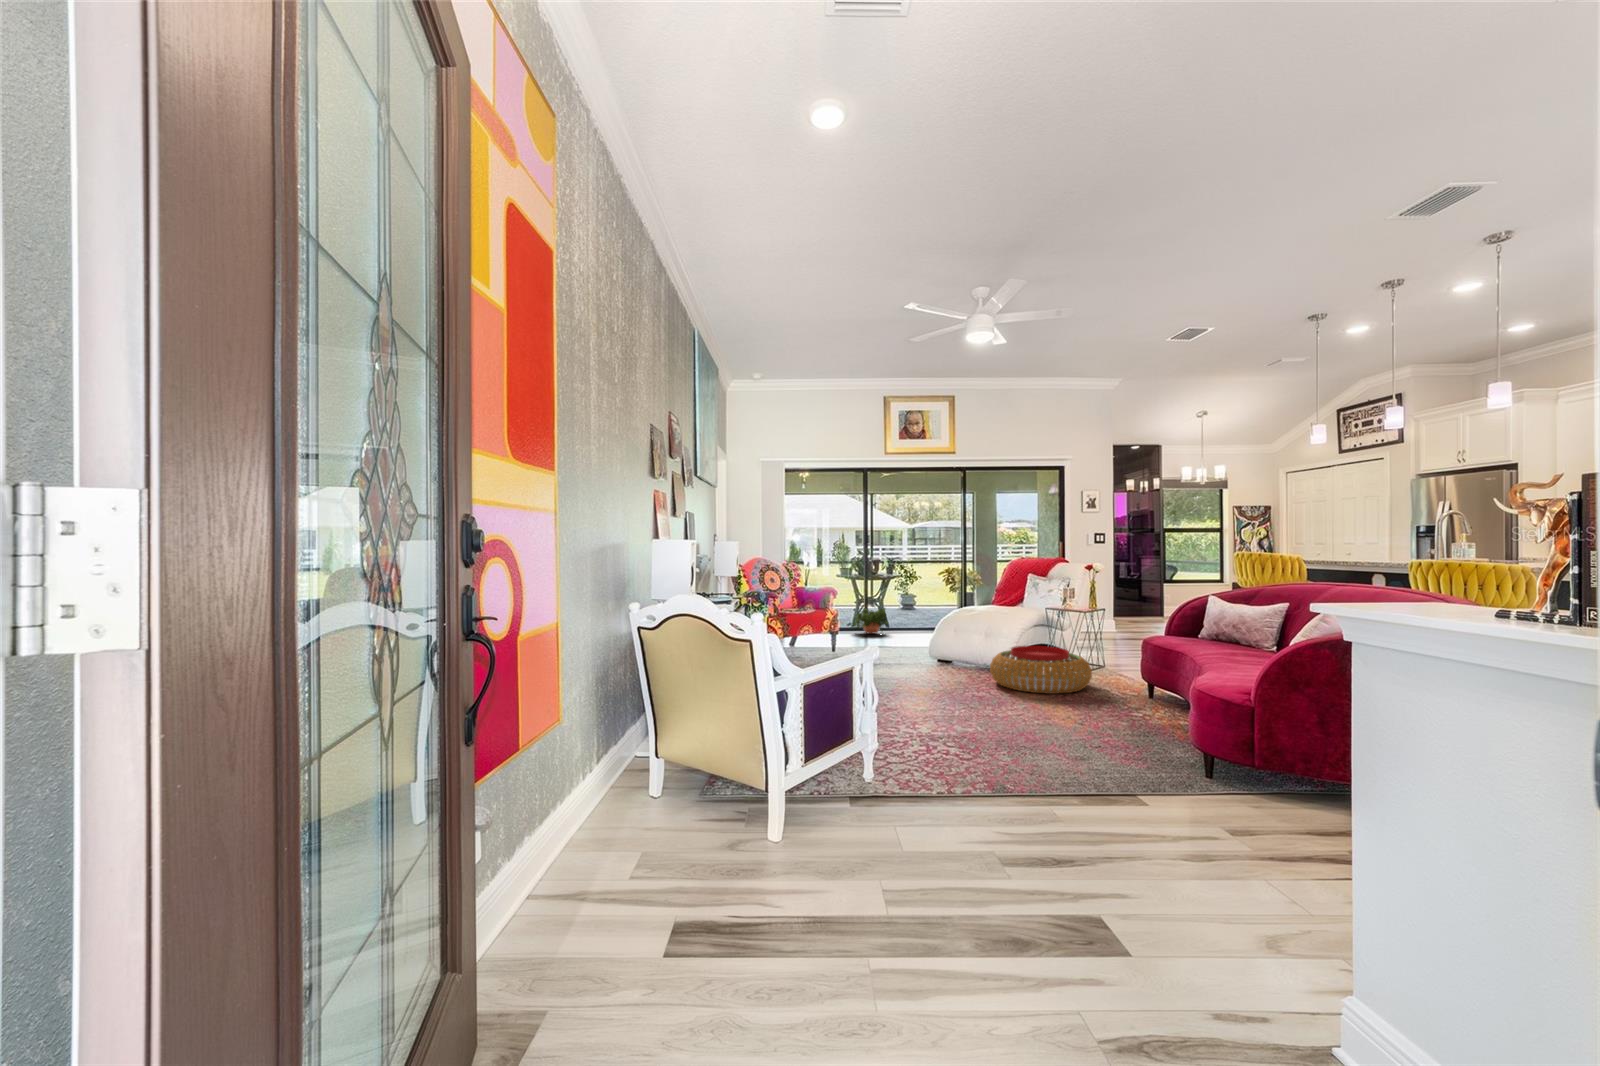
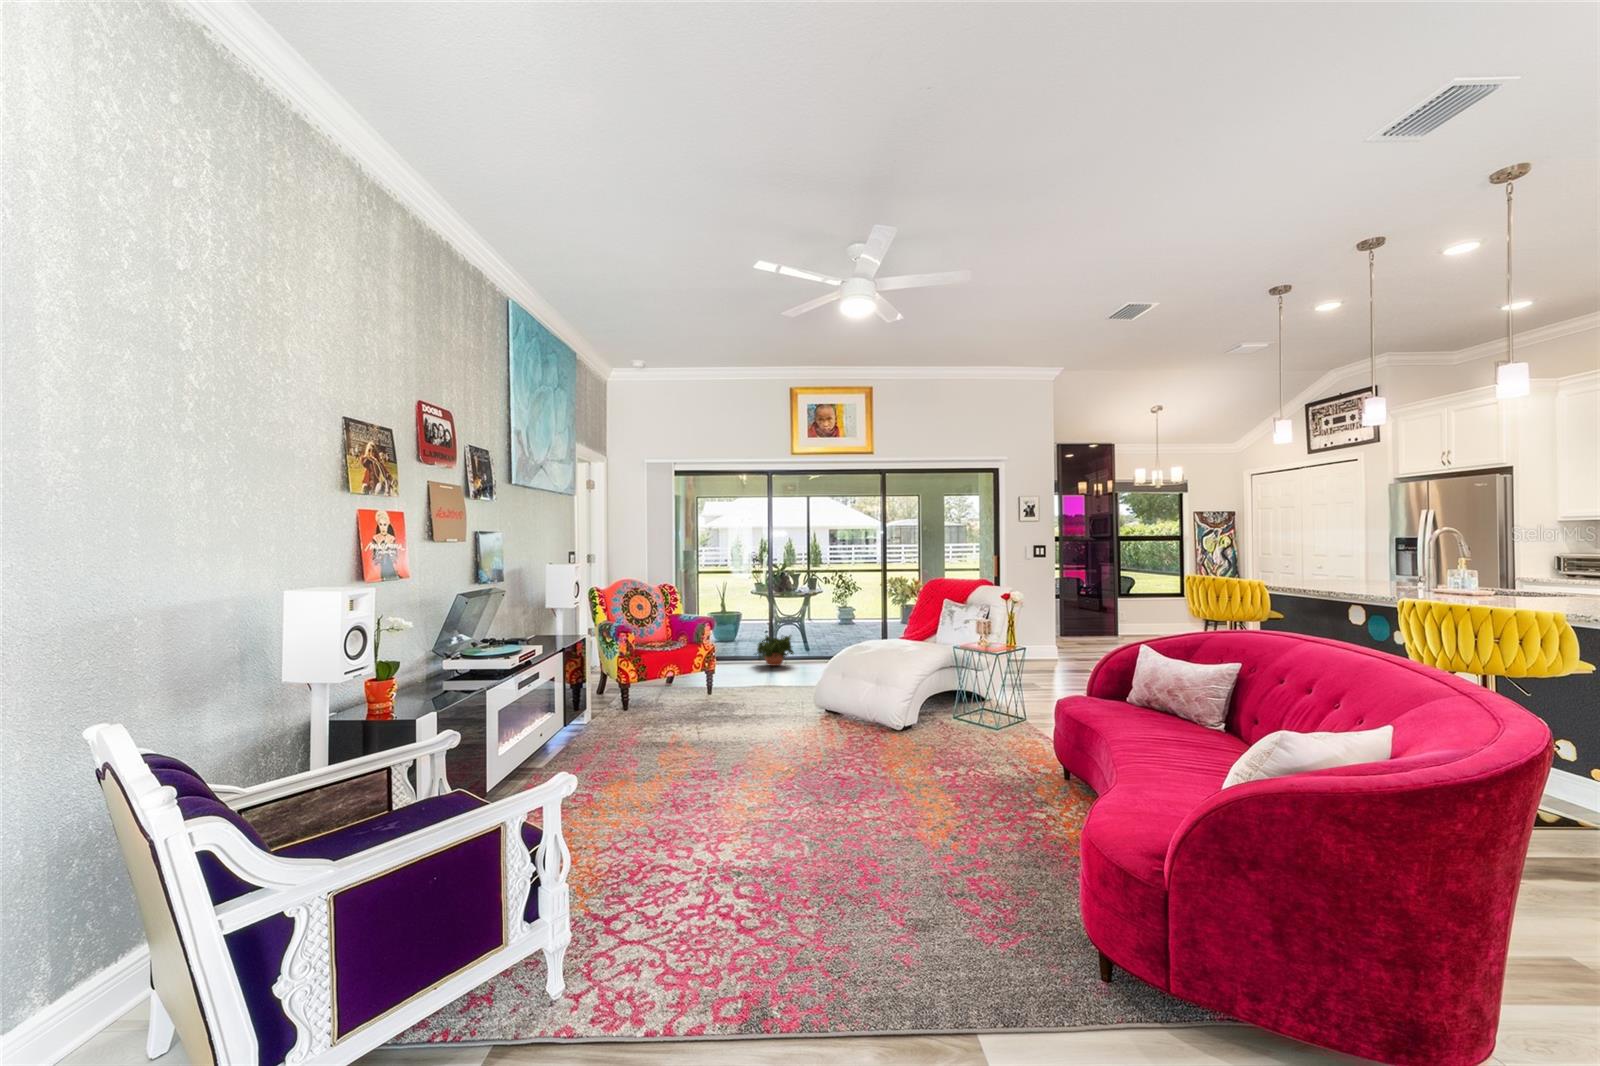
pouf: present [990,646,1092,694] -> none [874,699,999,769]

